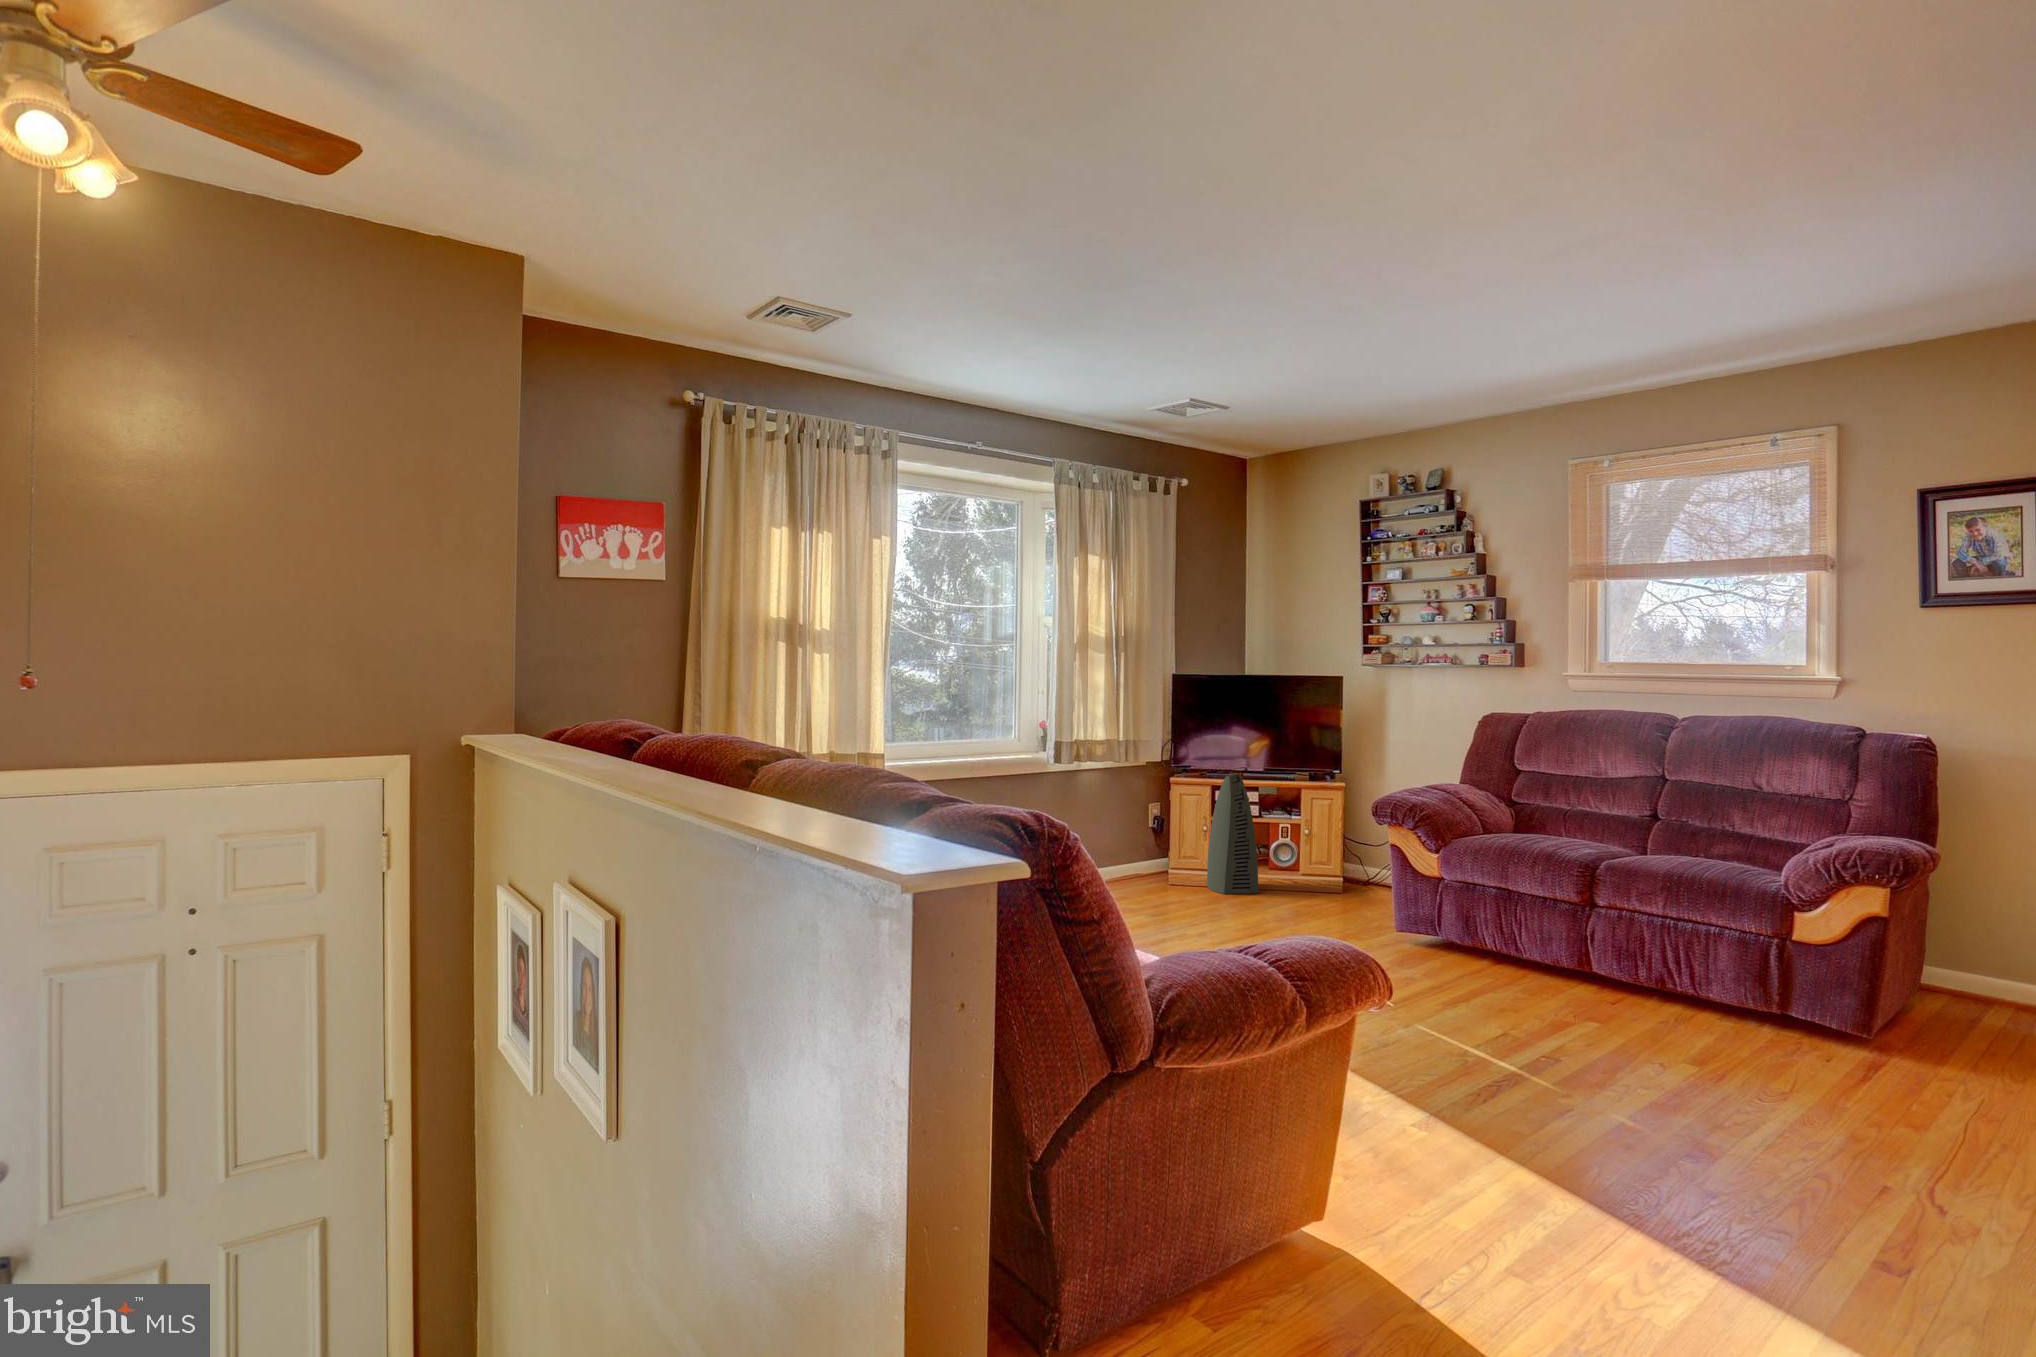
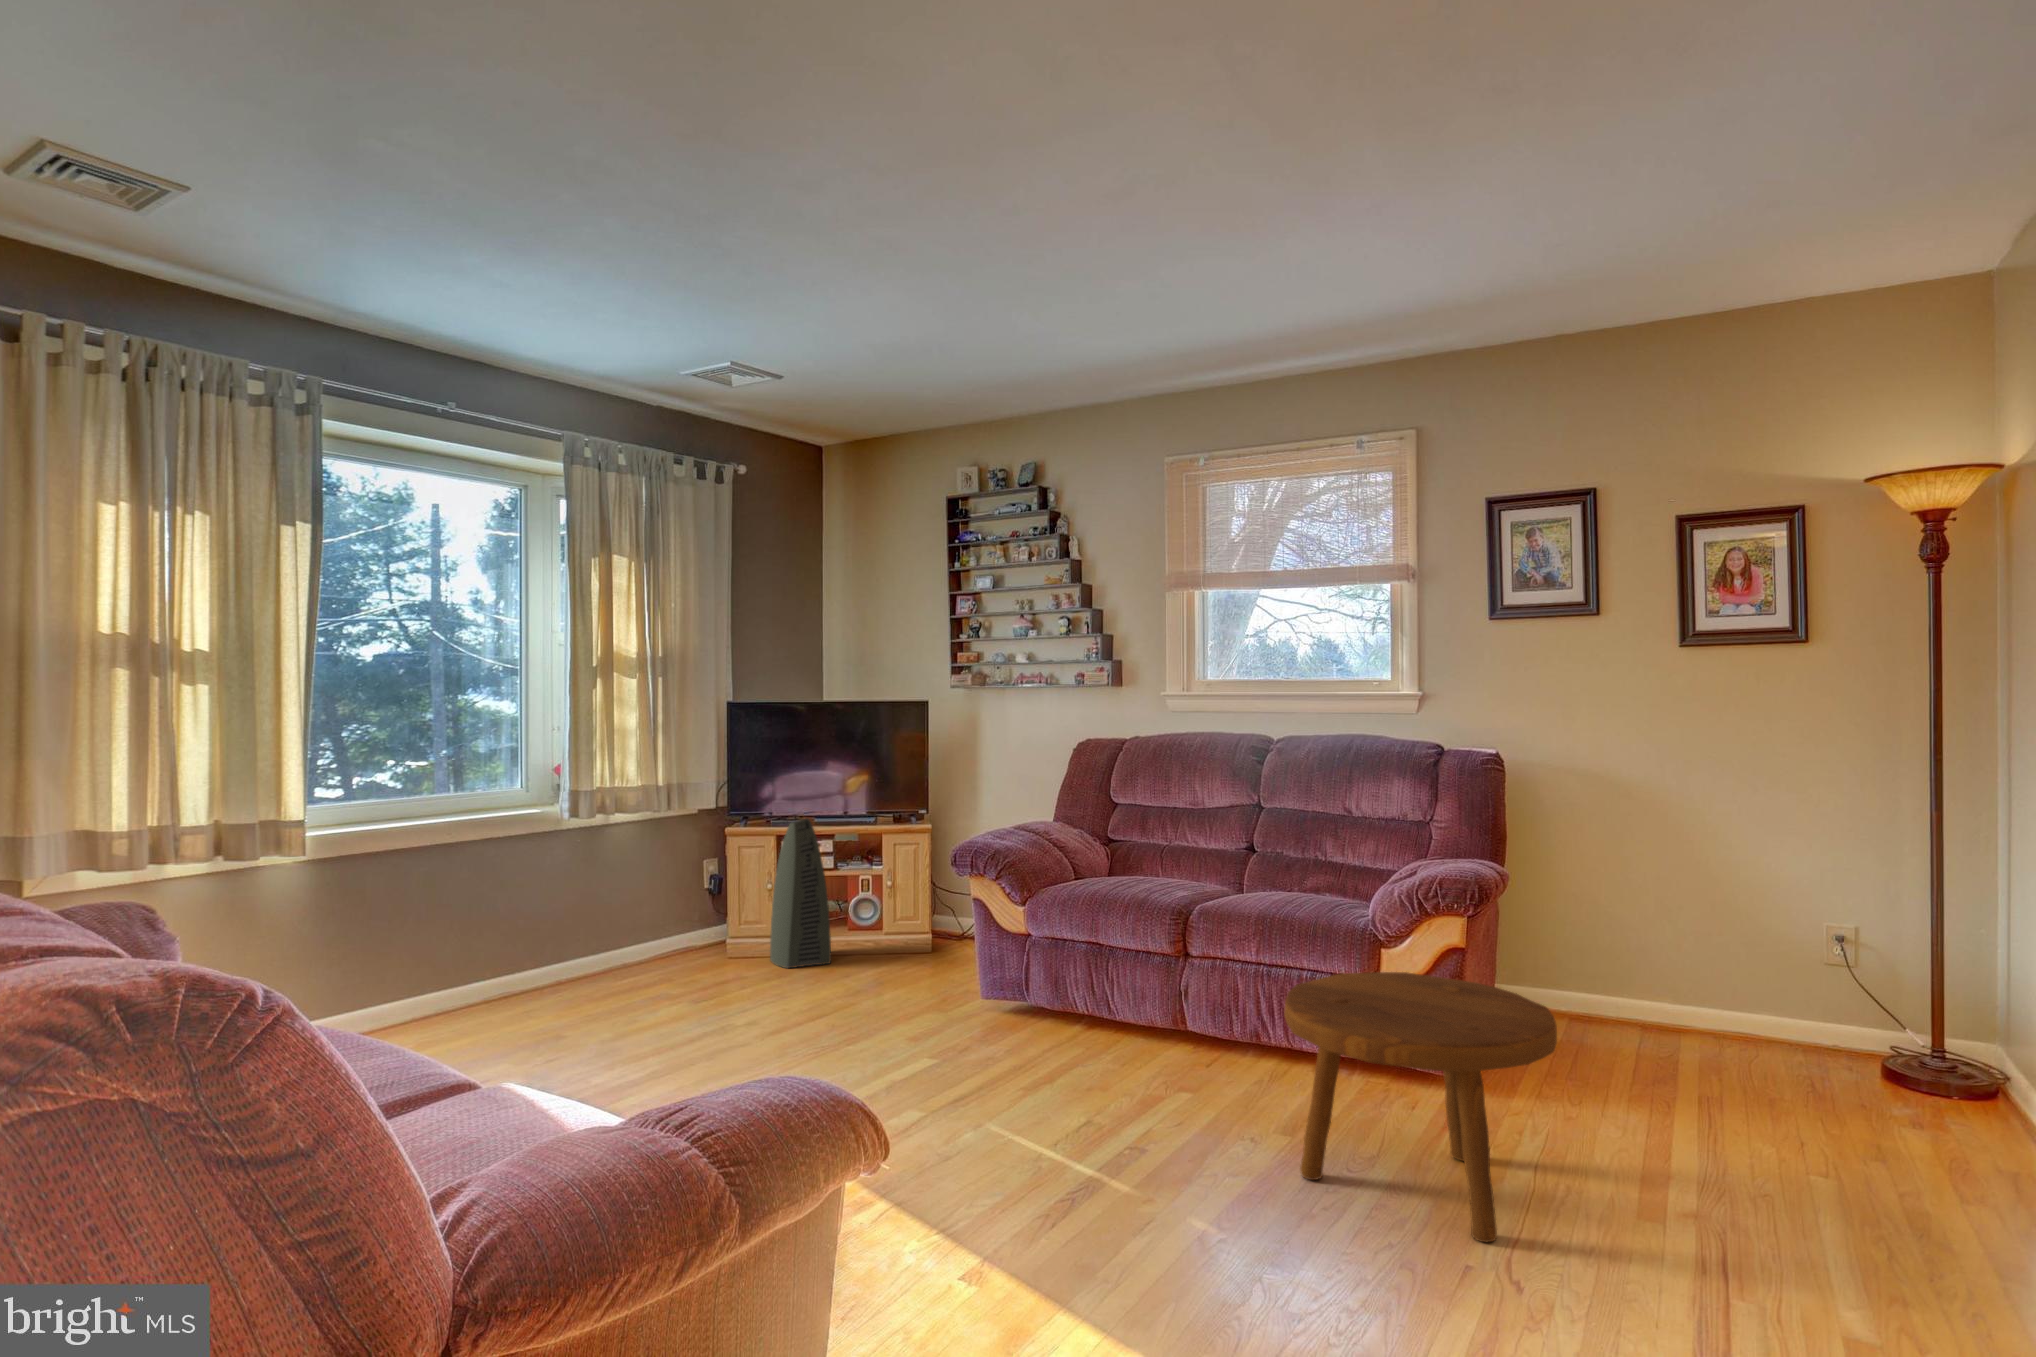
footstool: none [1695,924,1969,1149] -> present [1284,972,1557,1242]

